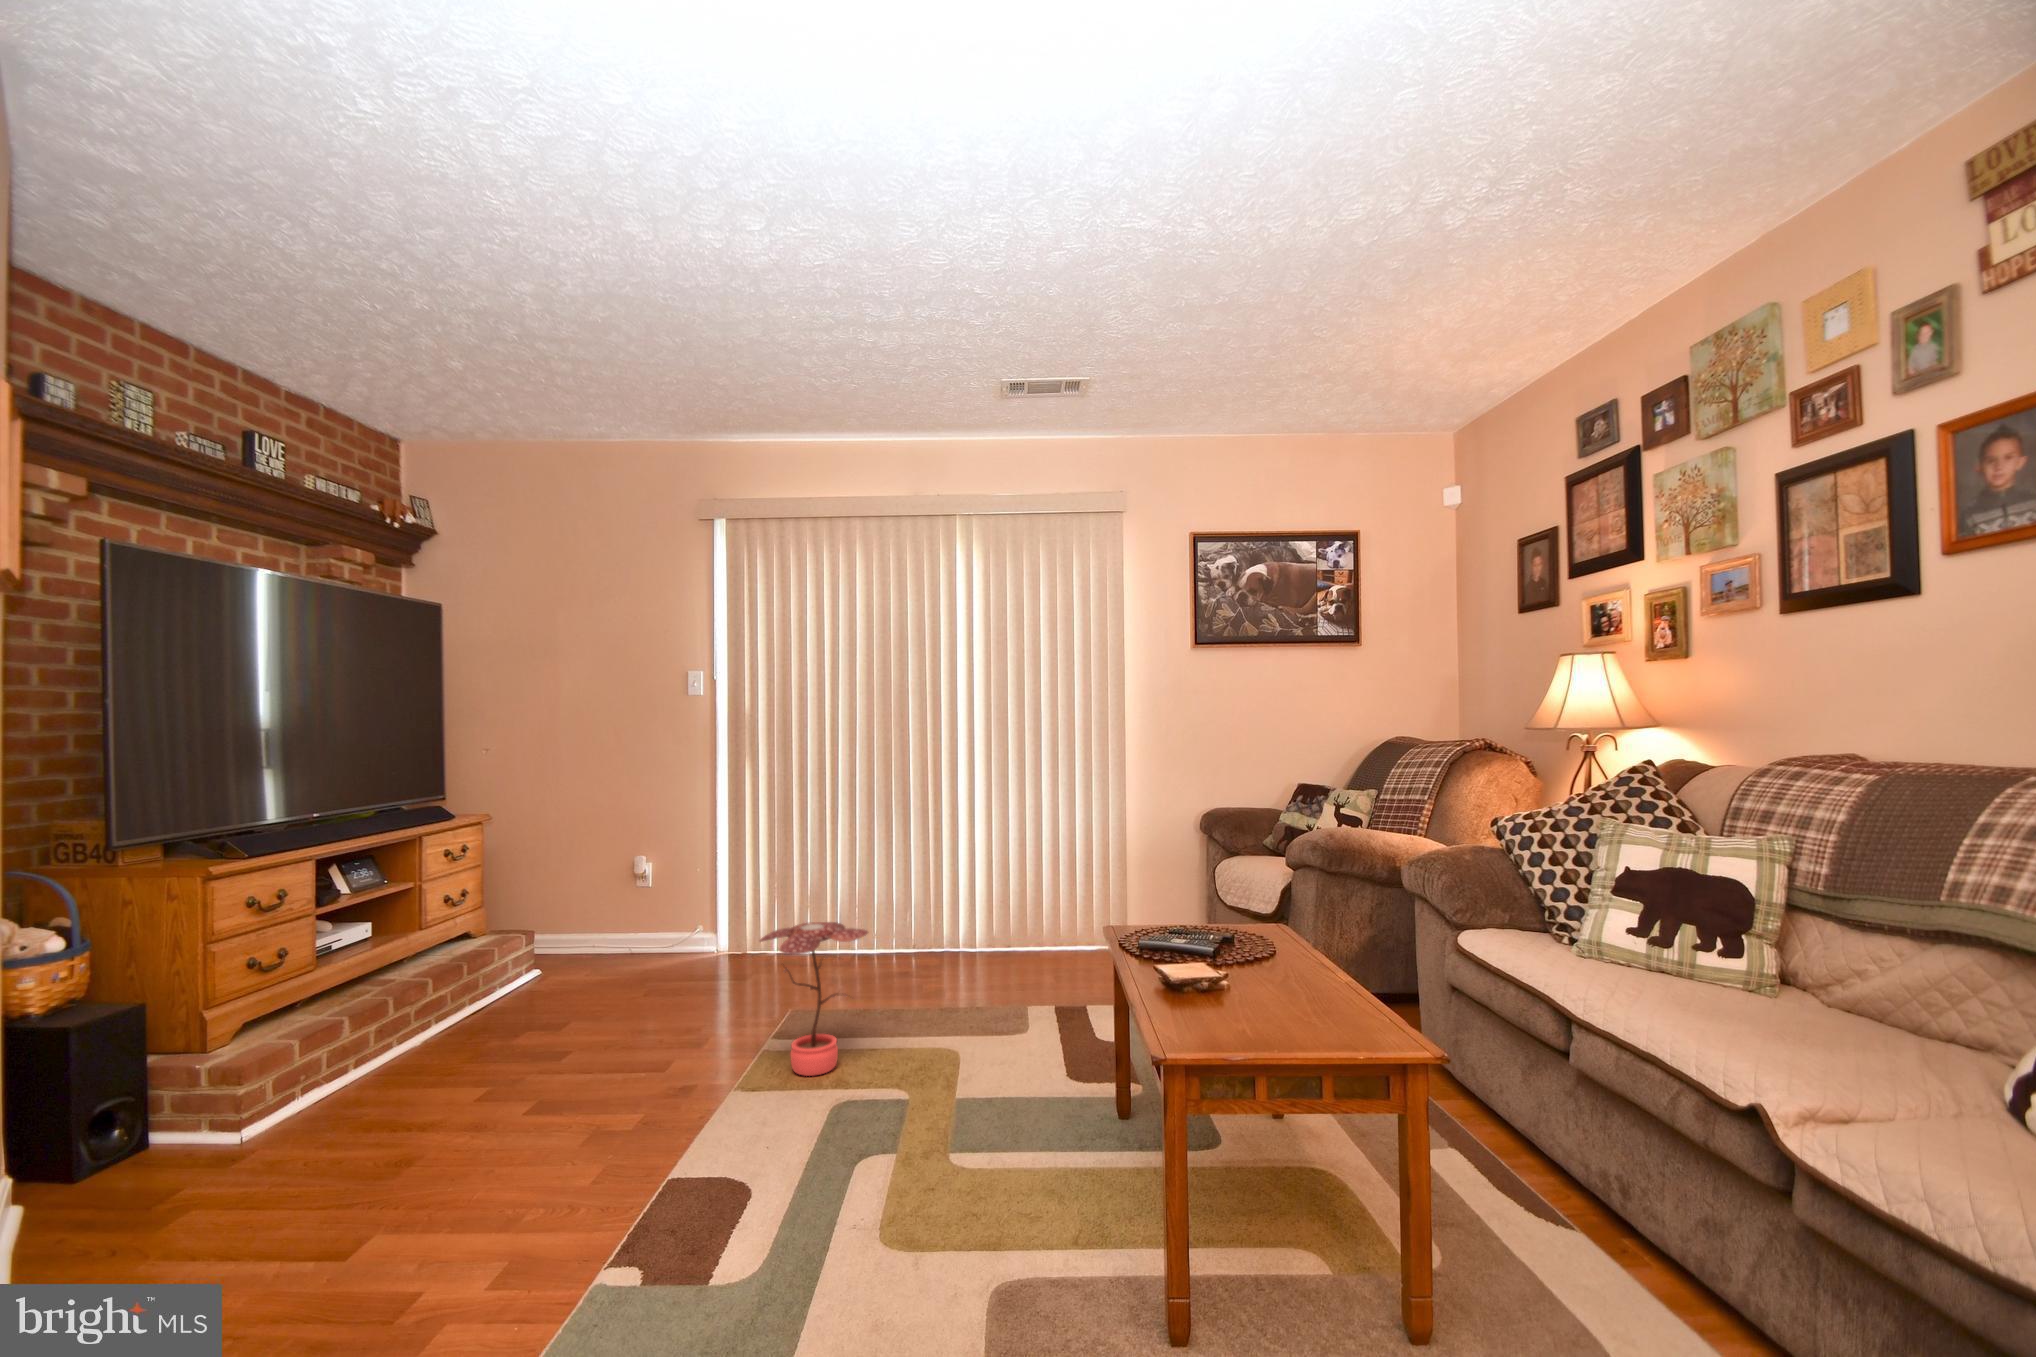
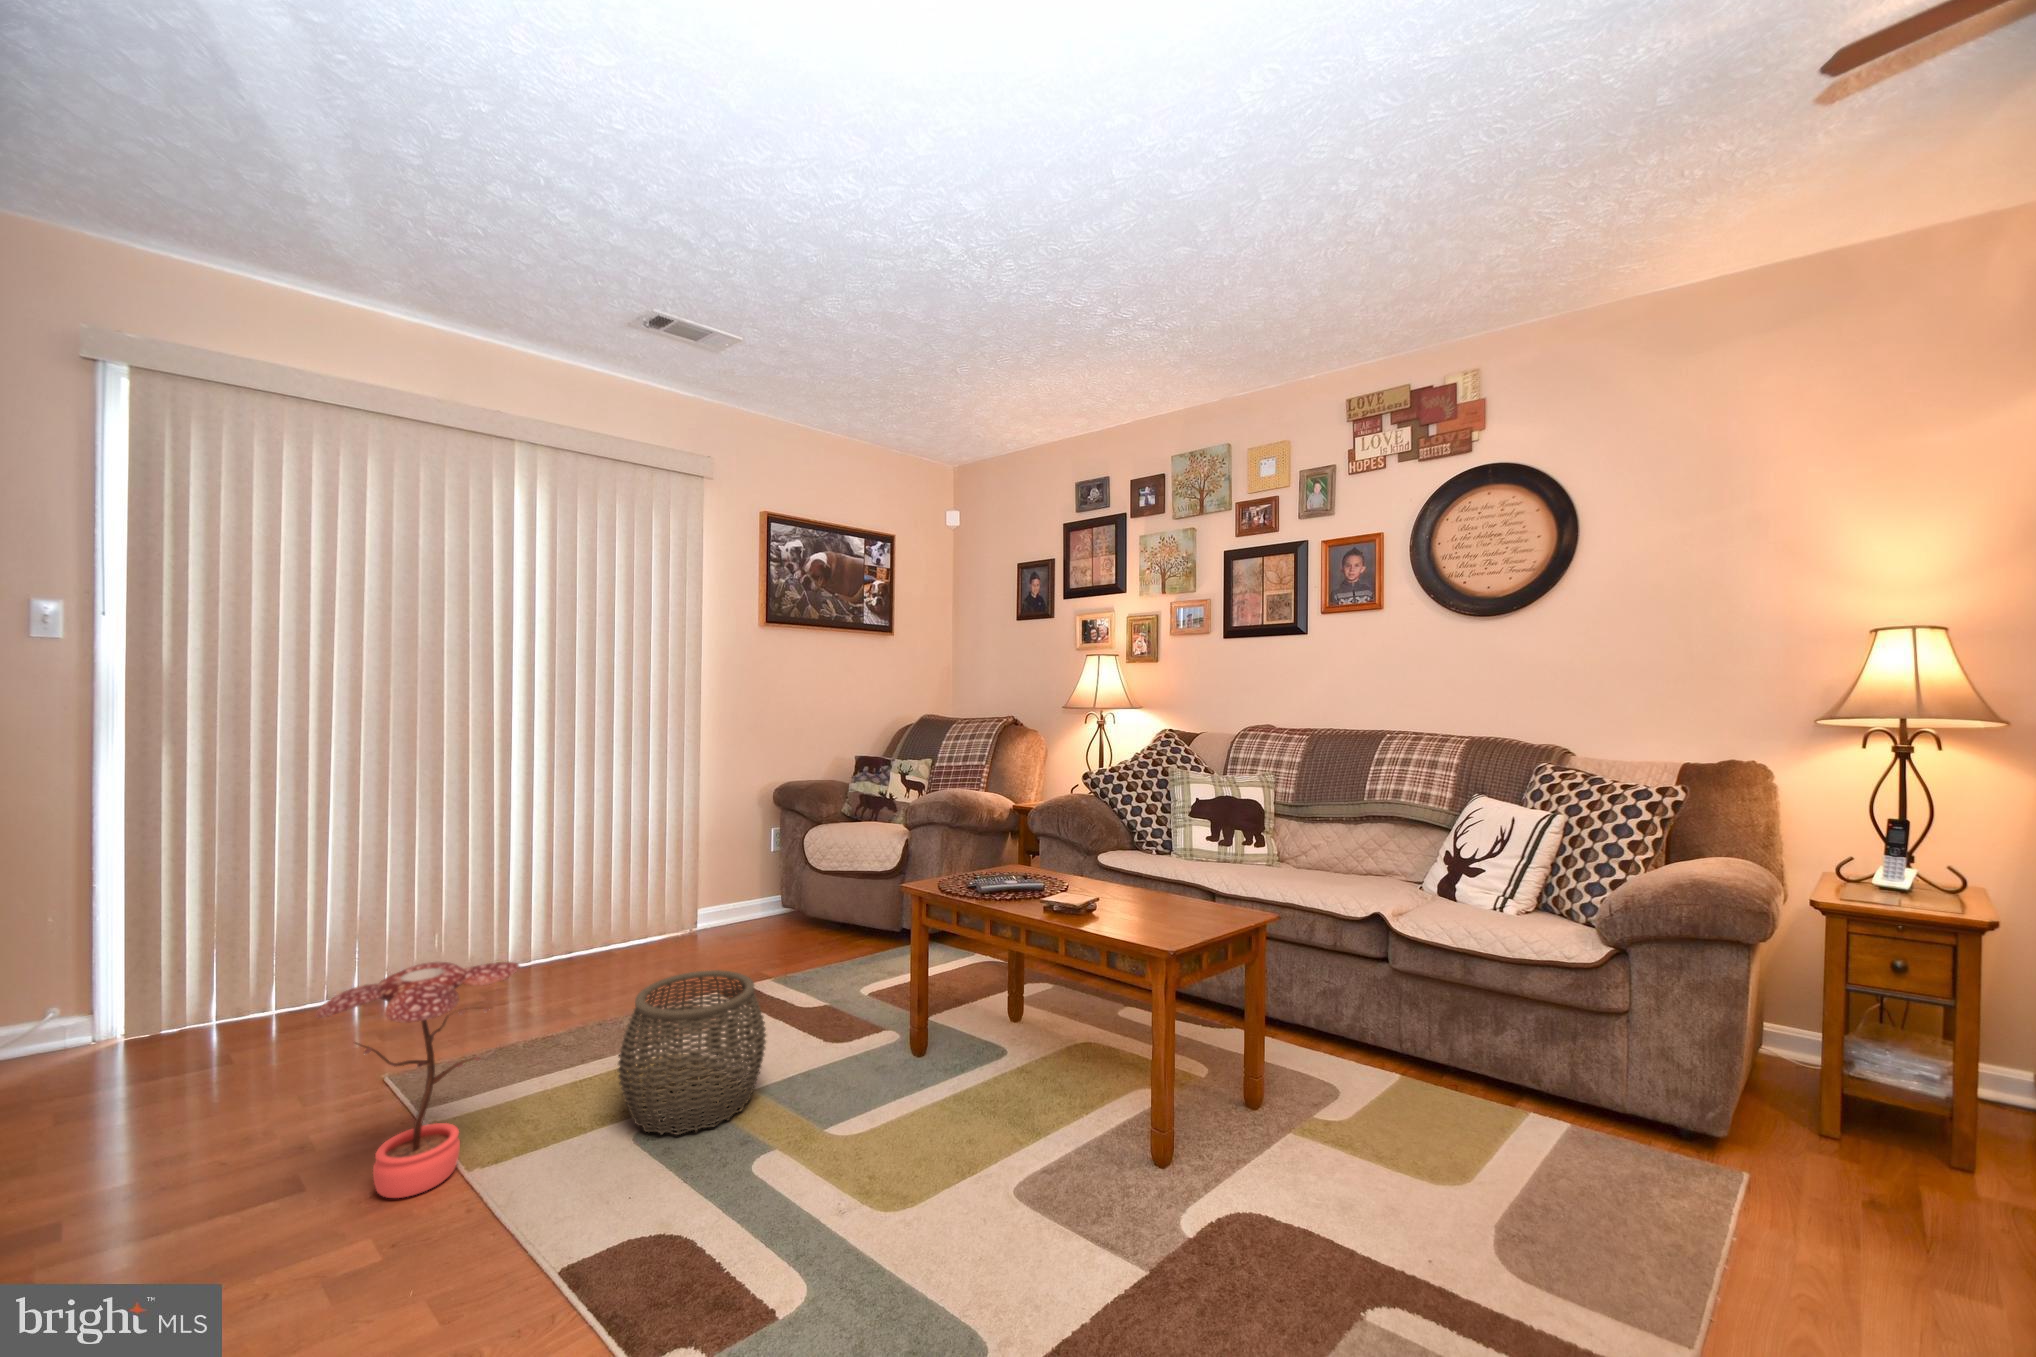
woven basket: none [924,968,1040,1099] -> present [617,970,766,1135]

